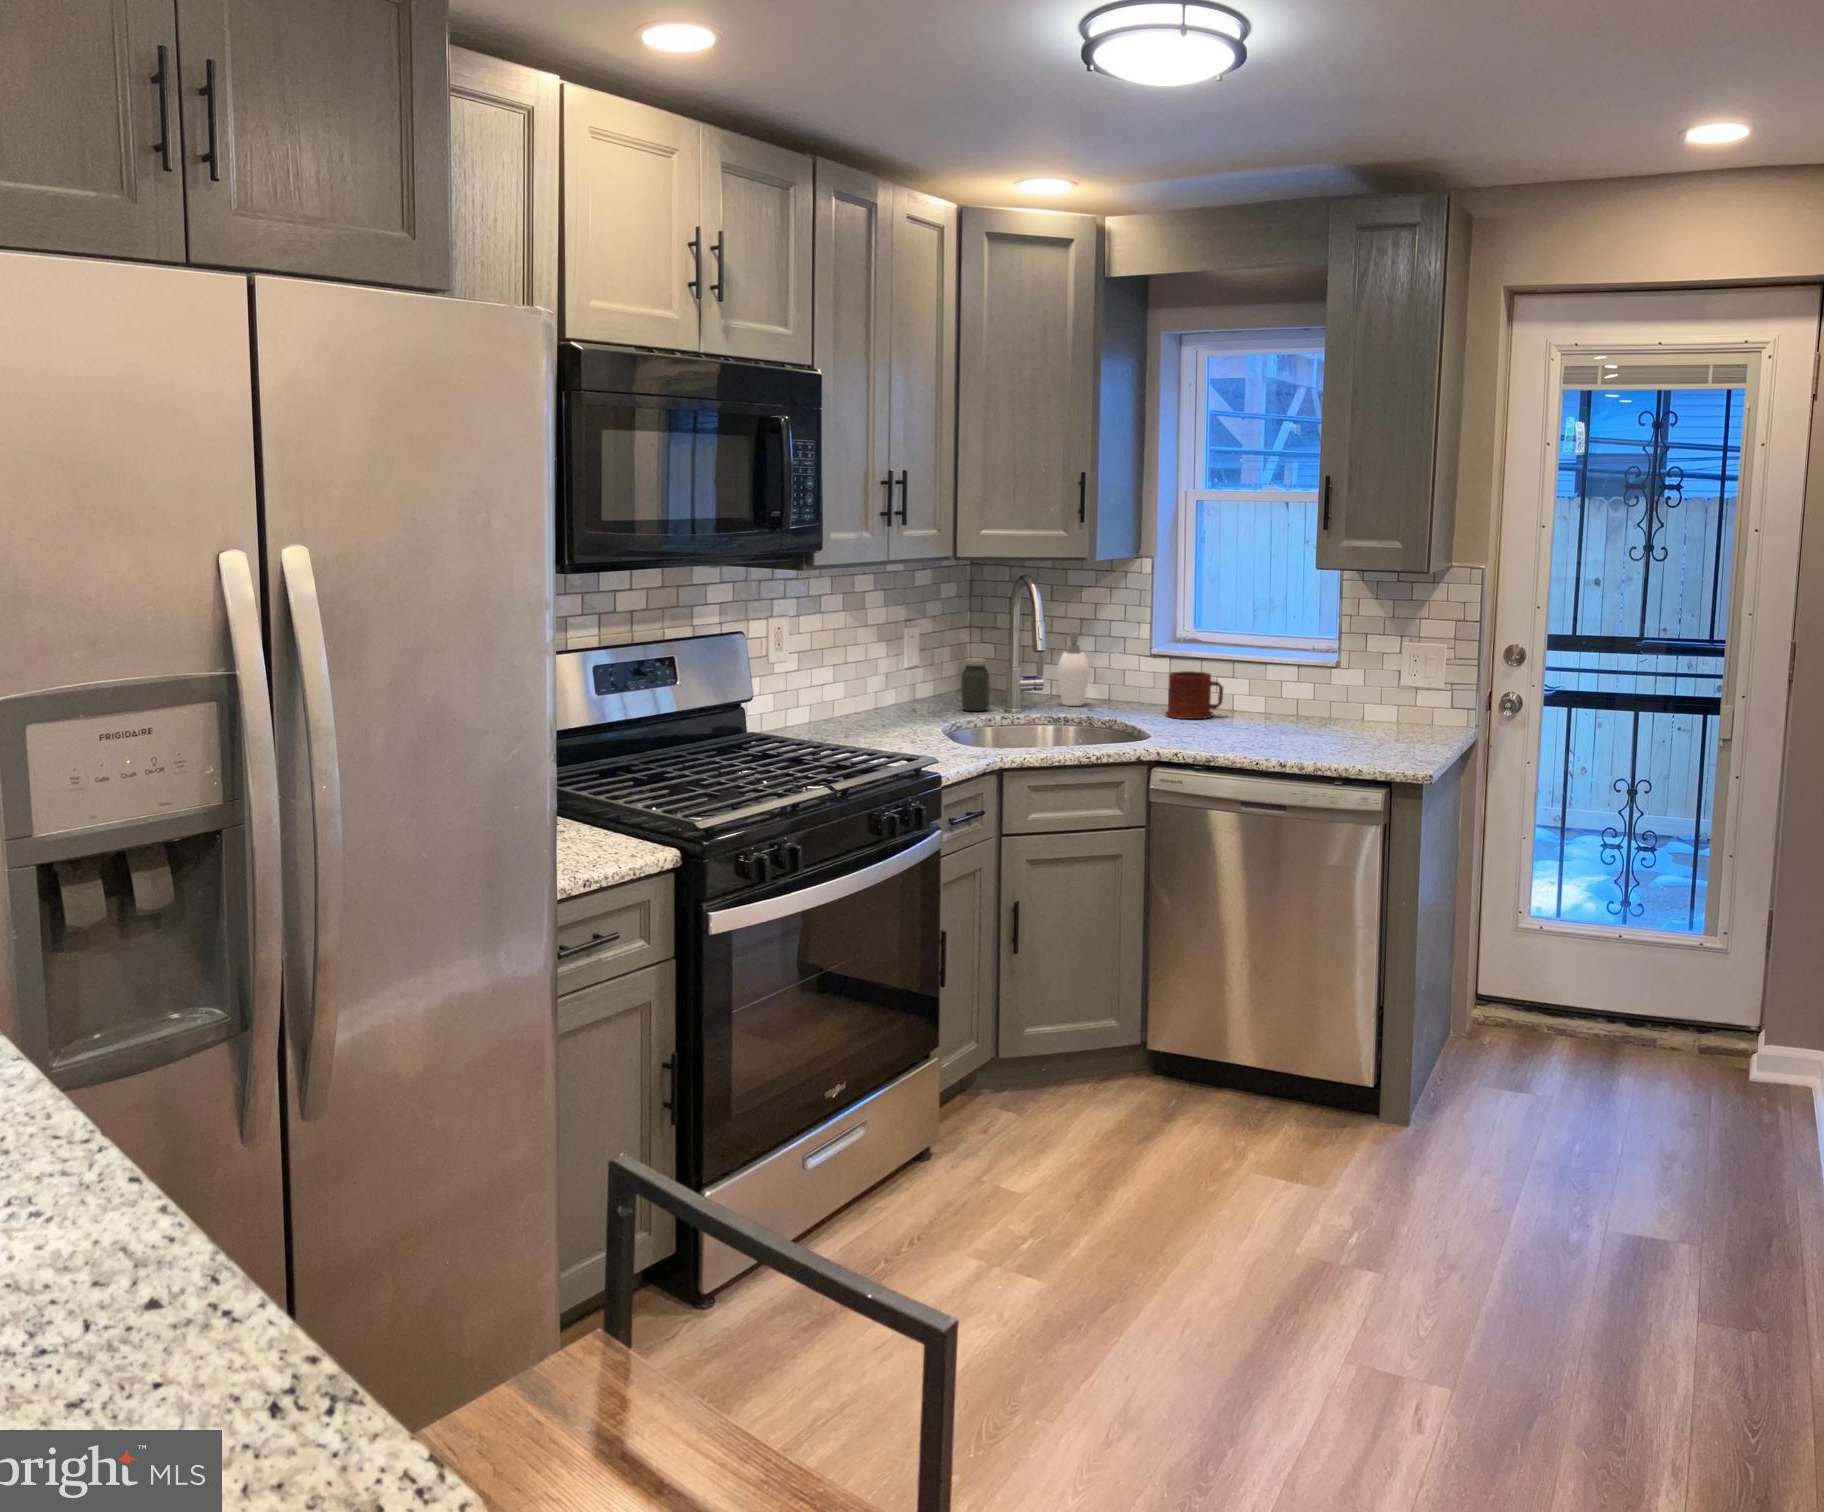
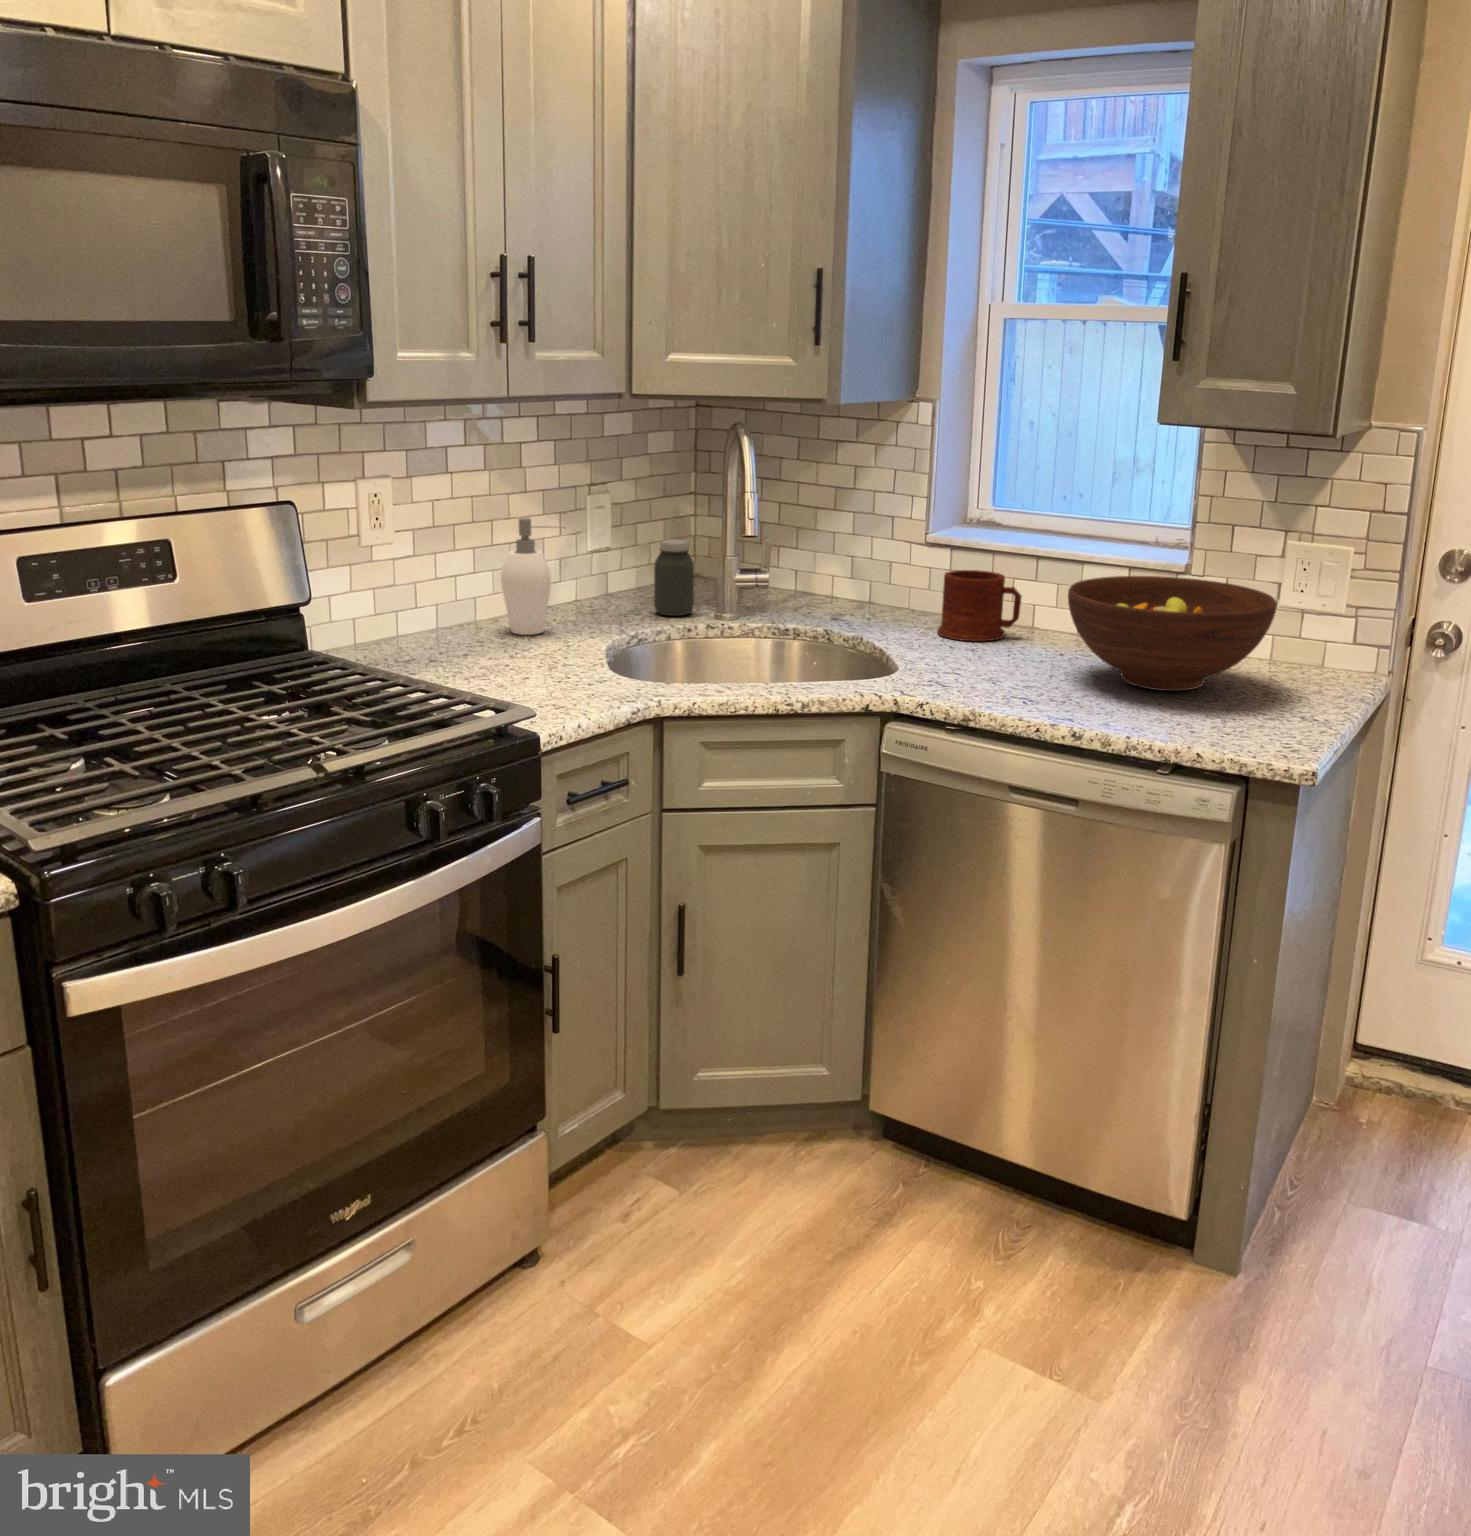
soap dispenser: present [1057,631,1090,706] -> present [501,518,551,635]
fruit bowl: none [1262,668,1401,741] -> present [1068,576,1277,691]

